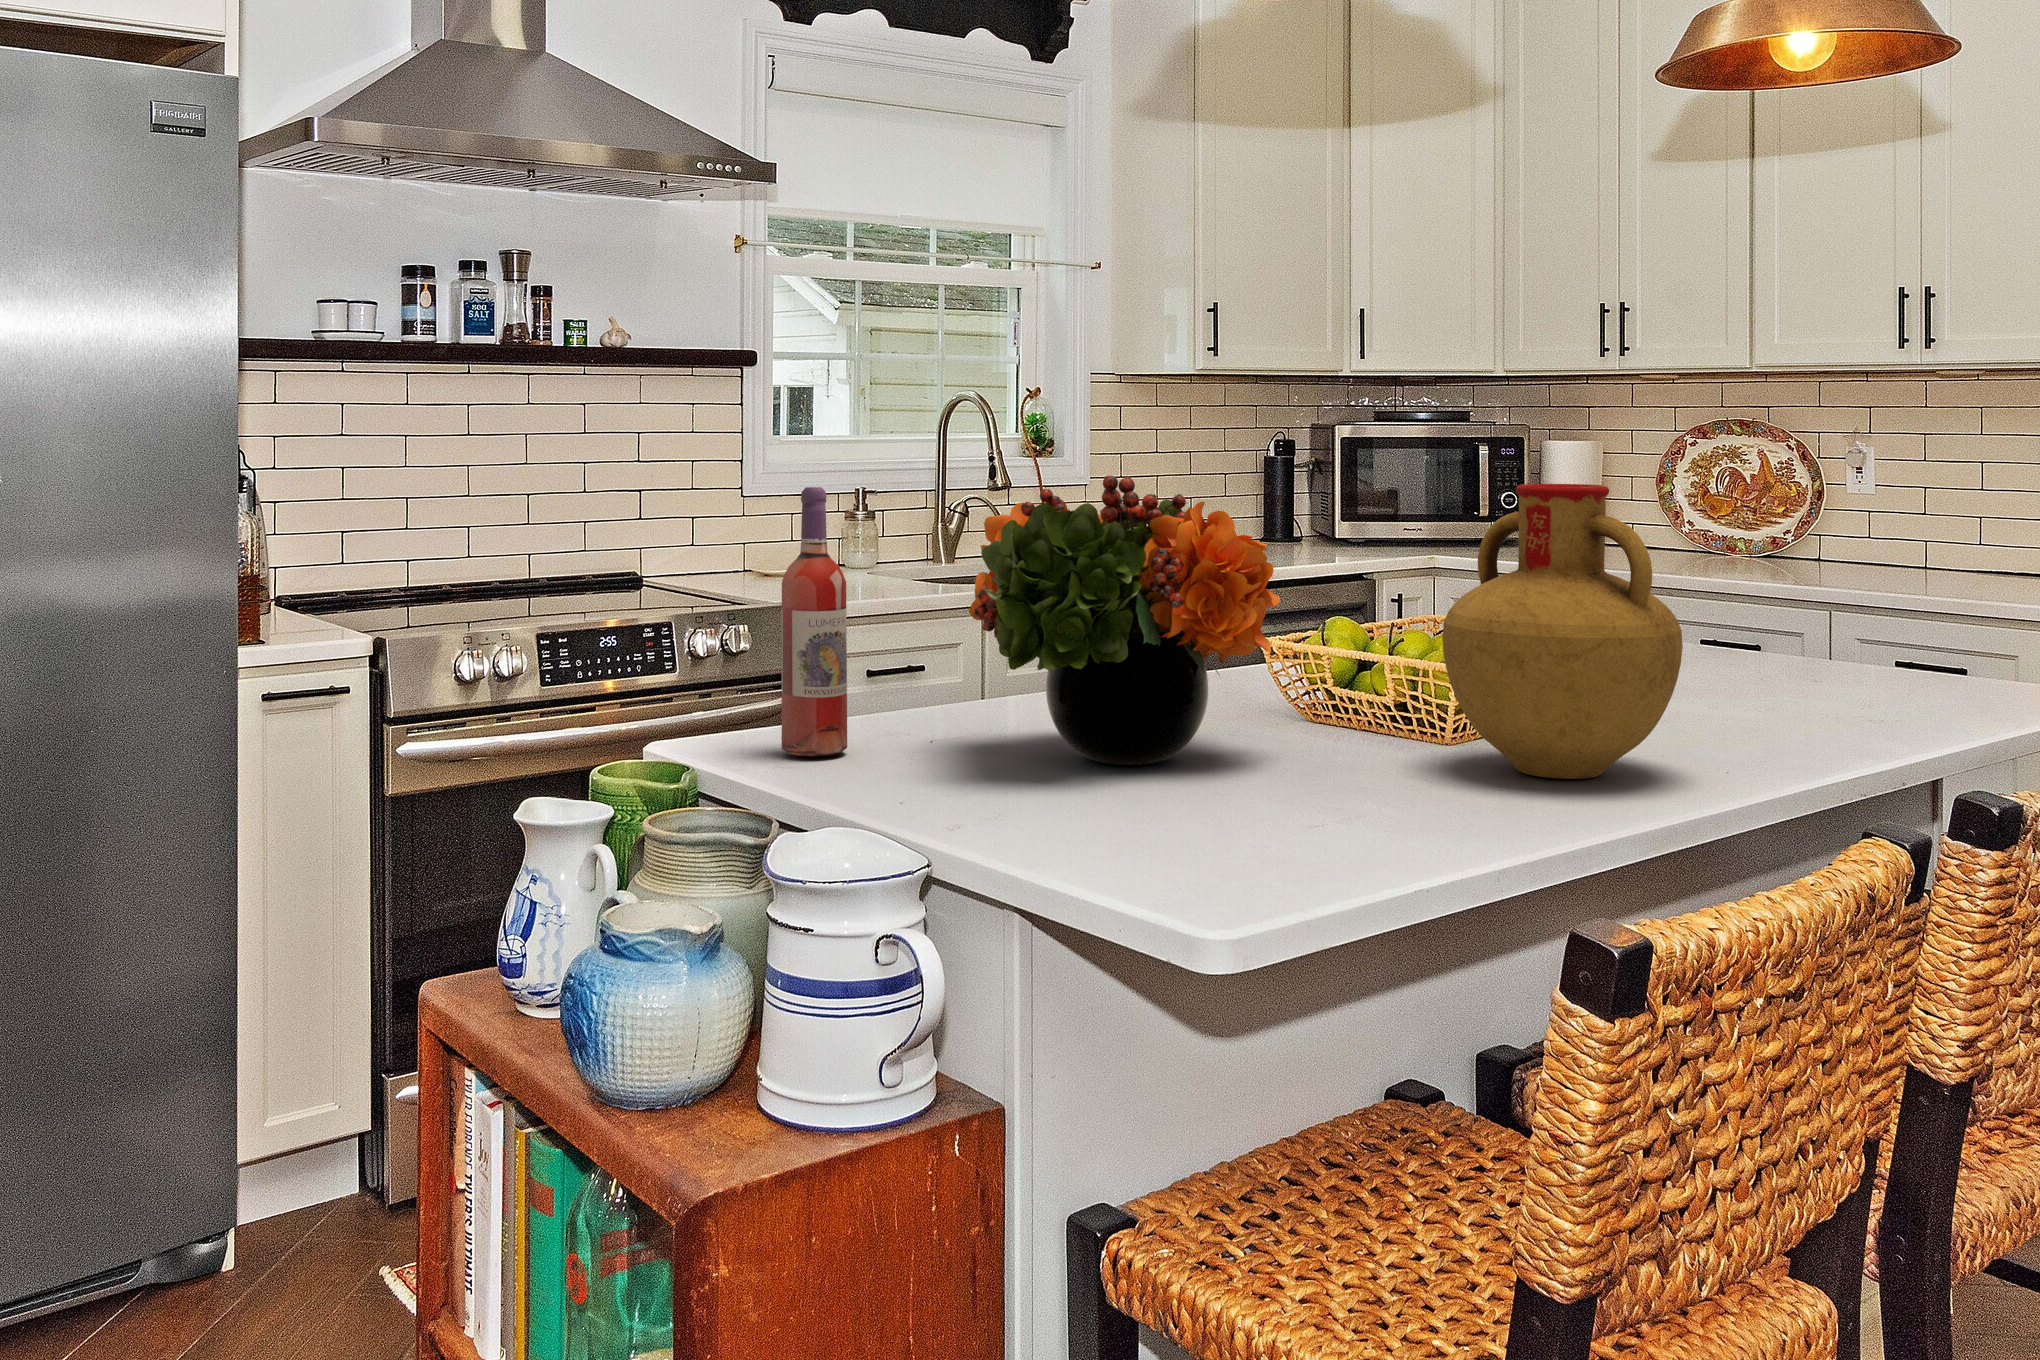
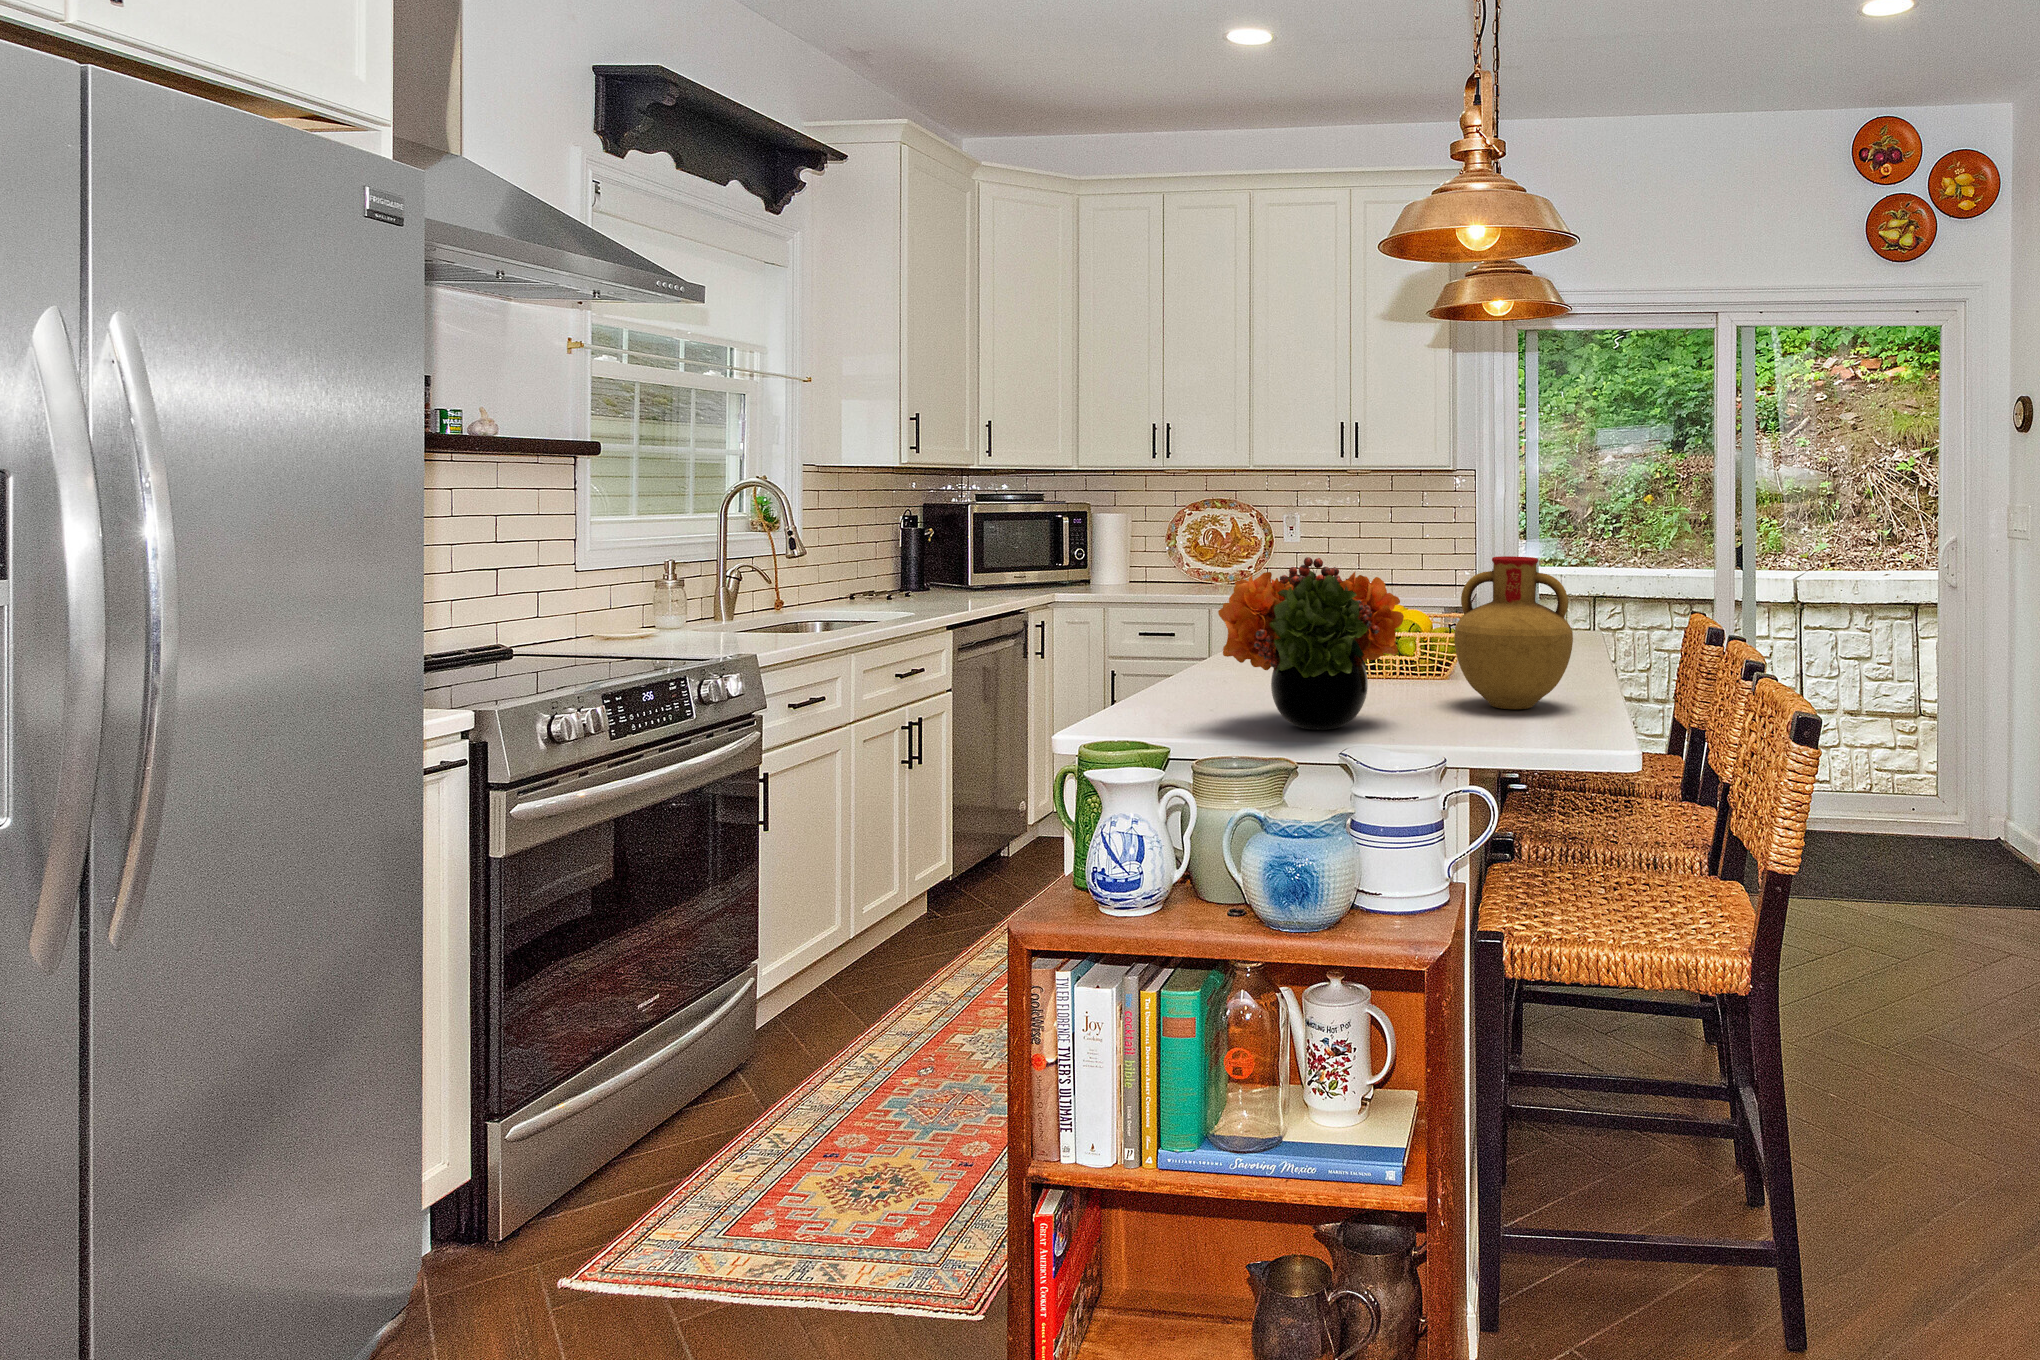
wine bottle: present [782,487,847,756] -> none [1124,569,1169,749]

